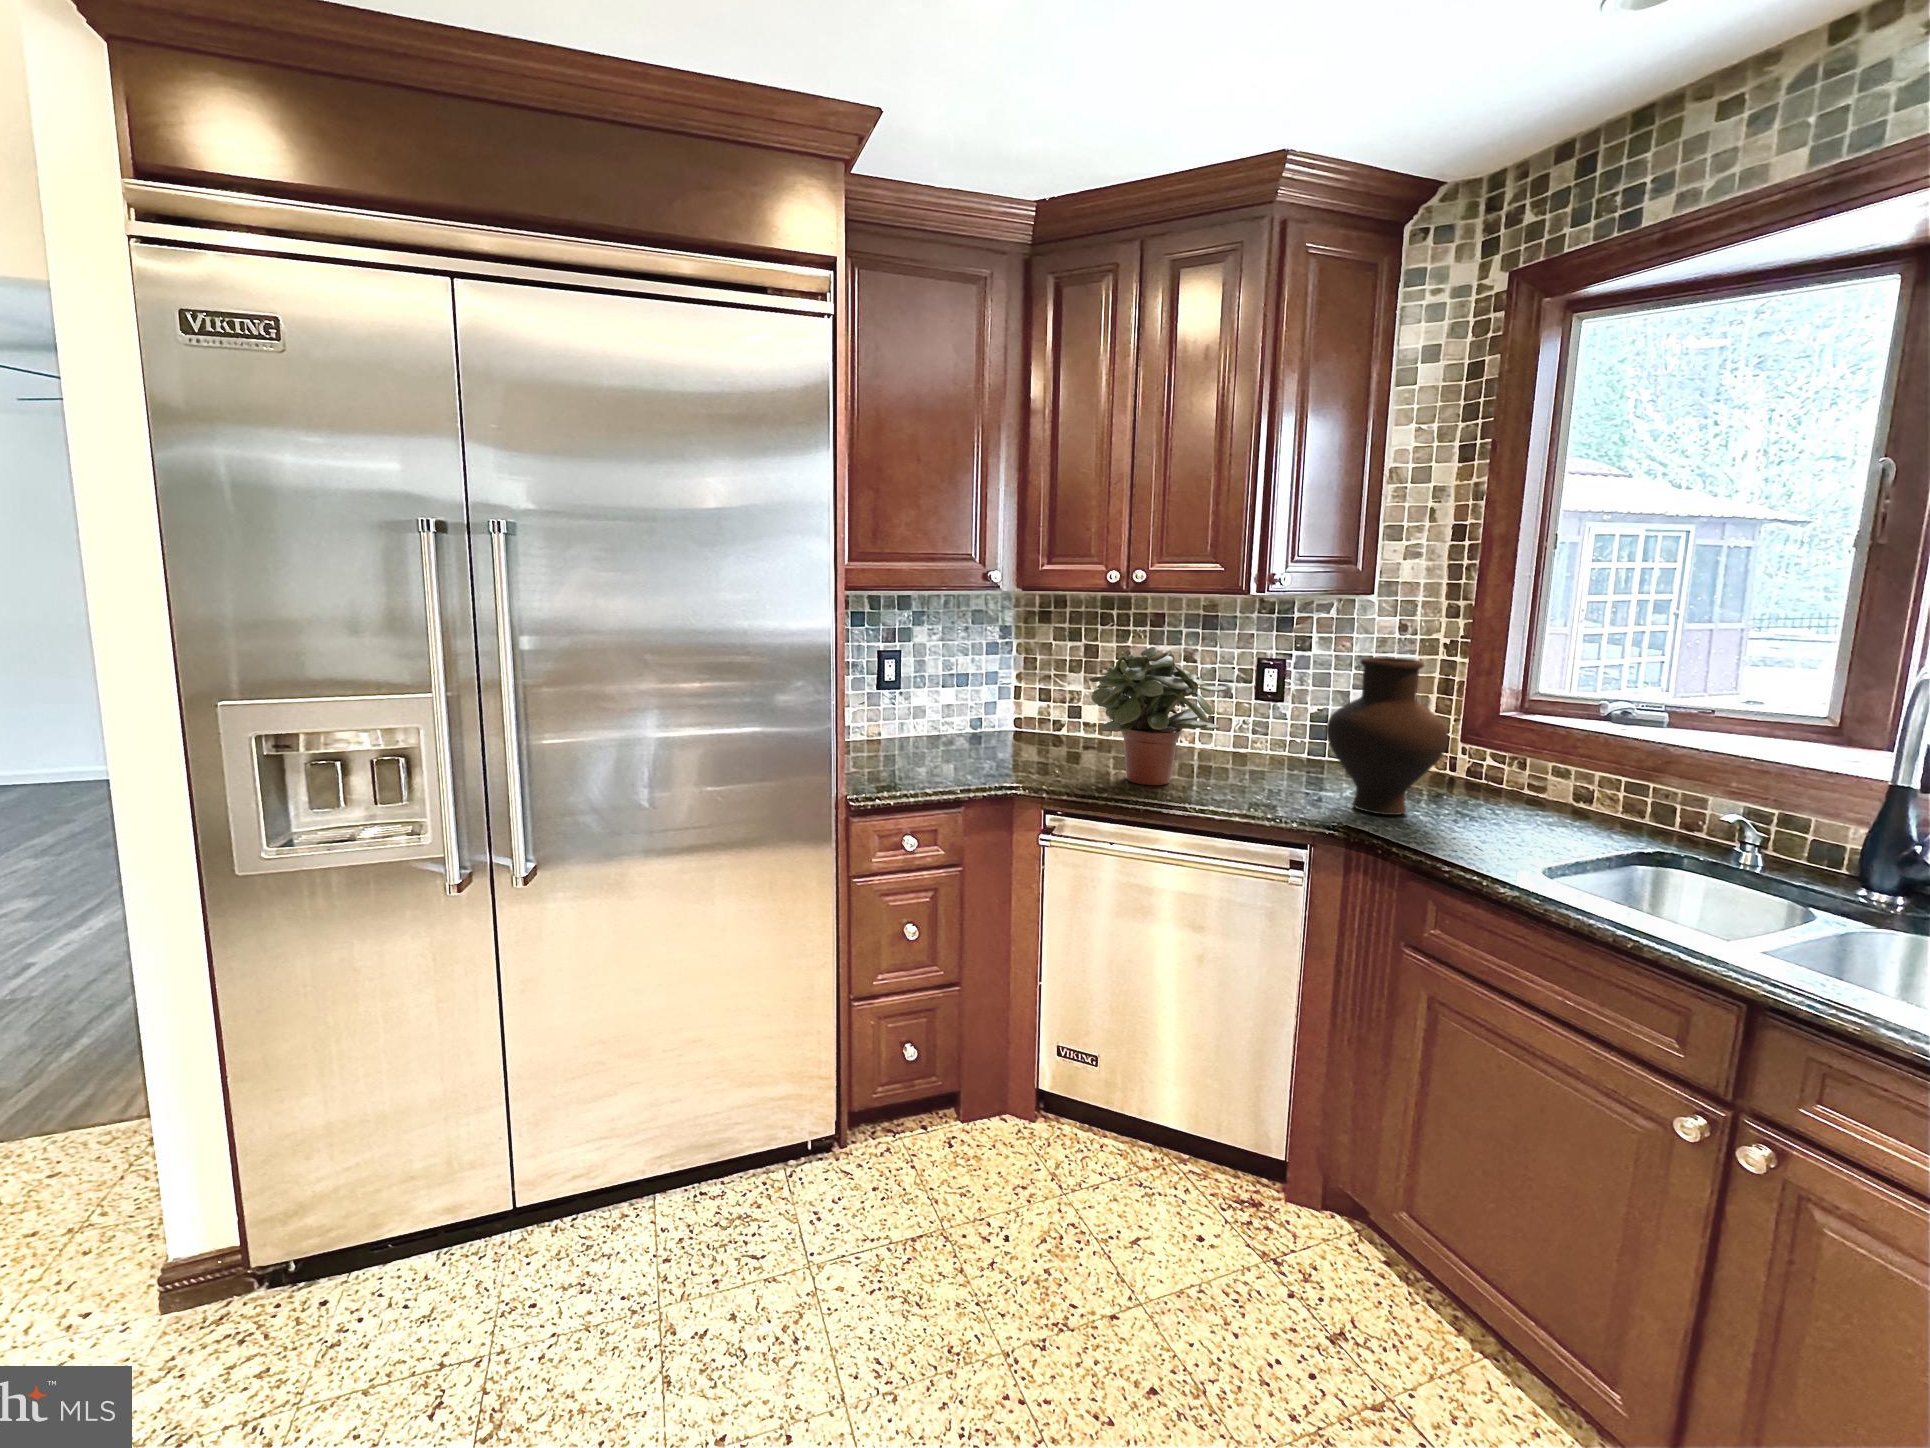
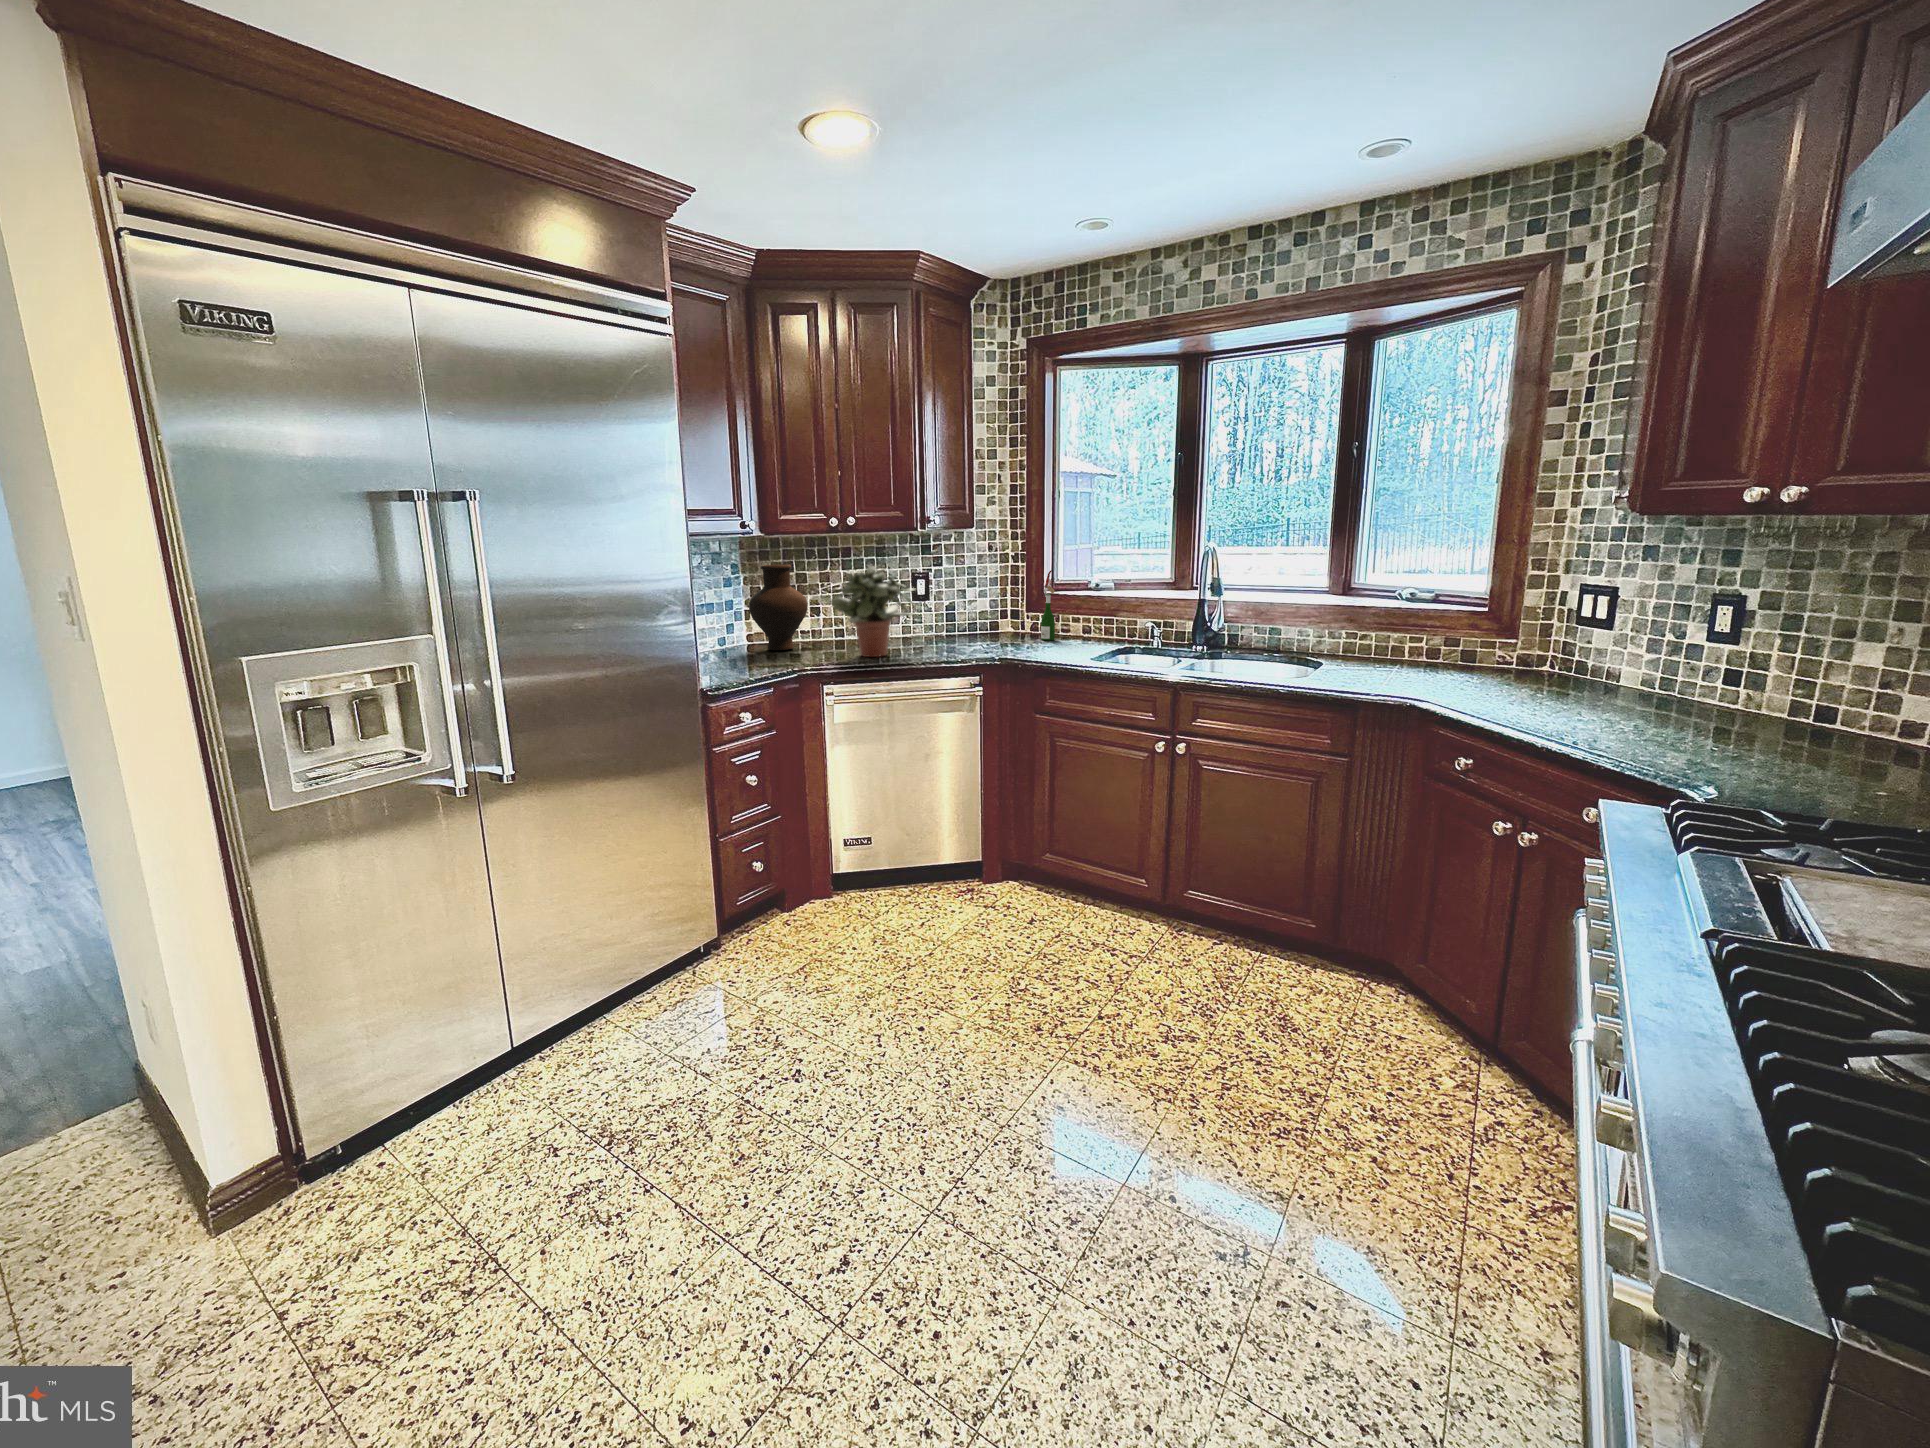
vase: present [1326,657,1448,815] -> present [749,564,808,650]
wine bottle: none [1482,679,1520,807] -> present [1041,570,1059,641]

